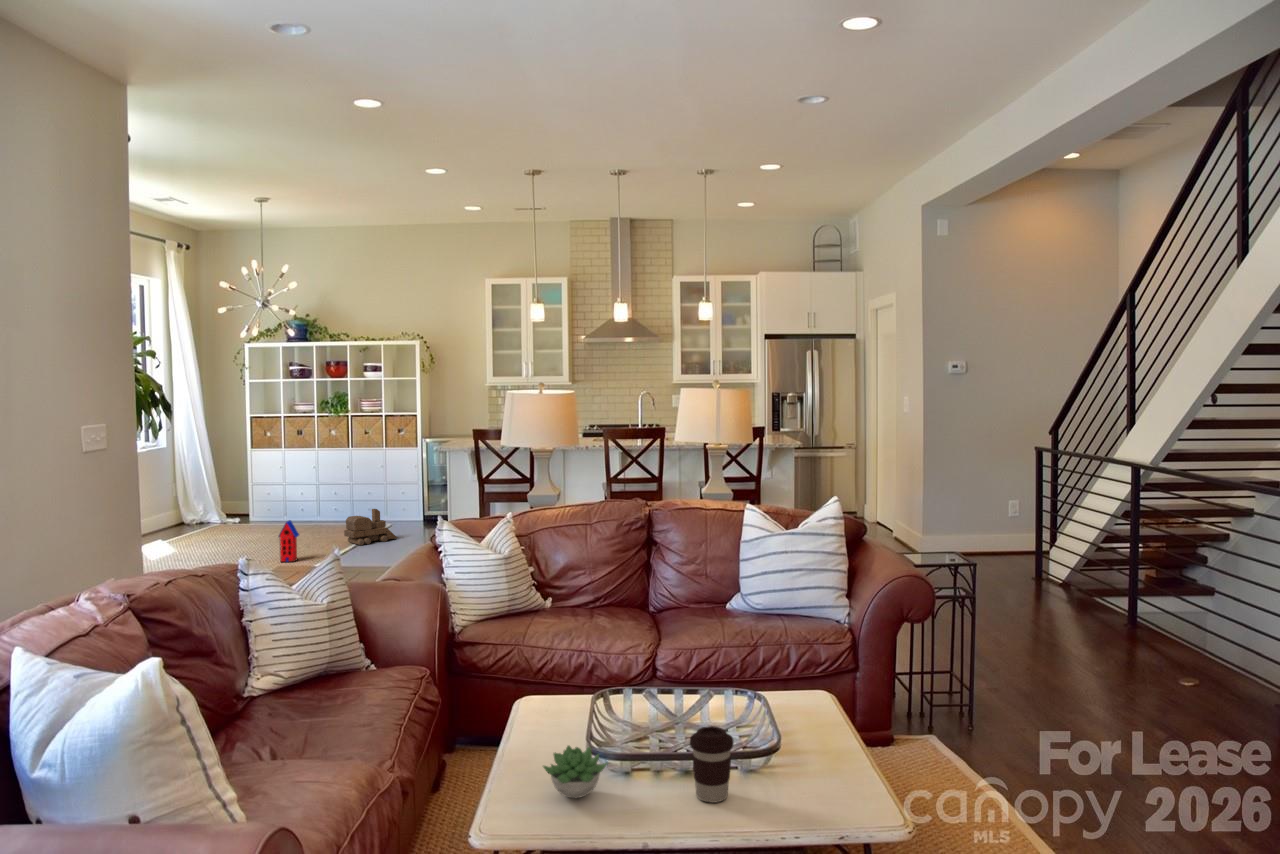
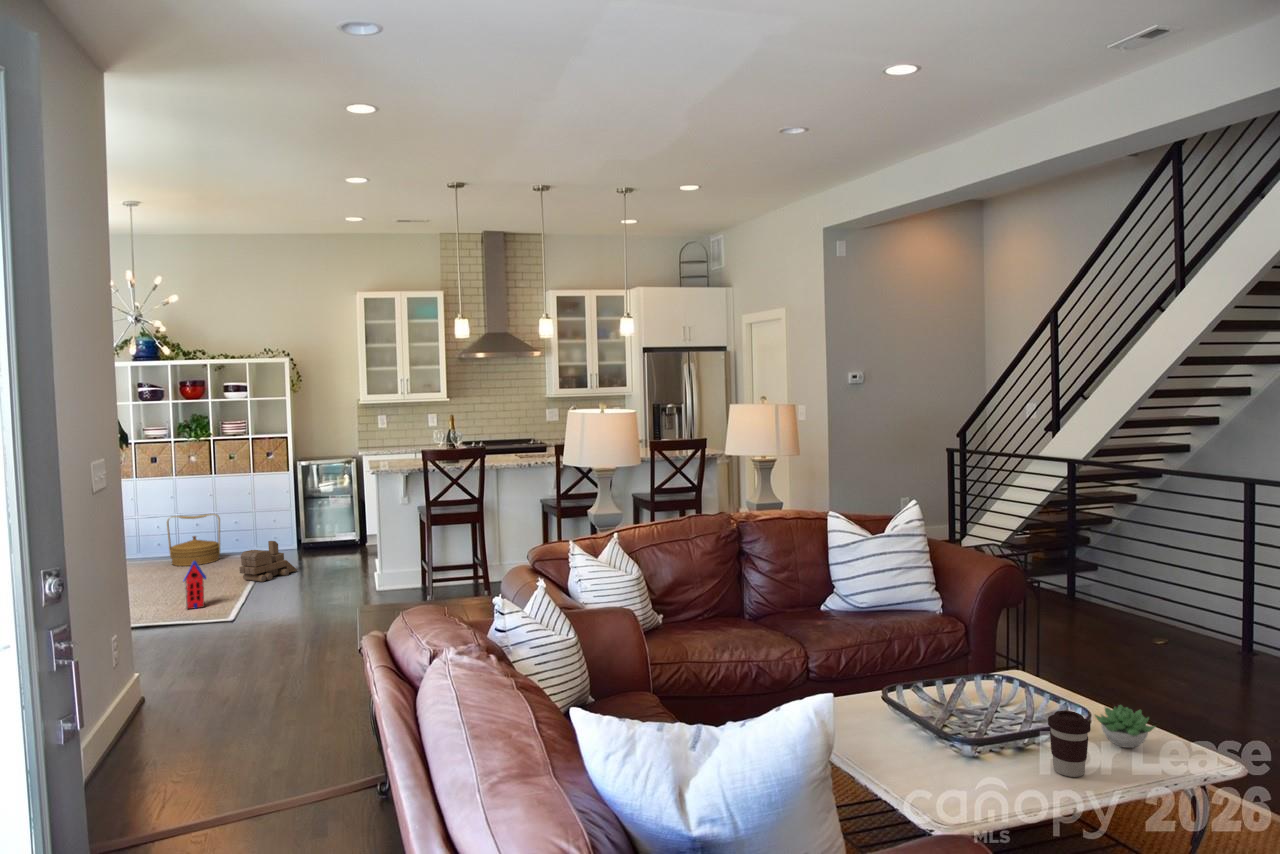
woven basket: none [309,482,352,527] -> present [167,514,220,566]
succulent plant: present [543,746,607,798] -> present [1095,705,1155,748]

